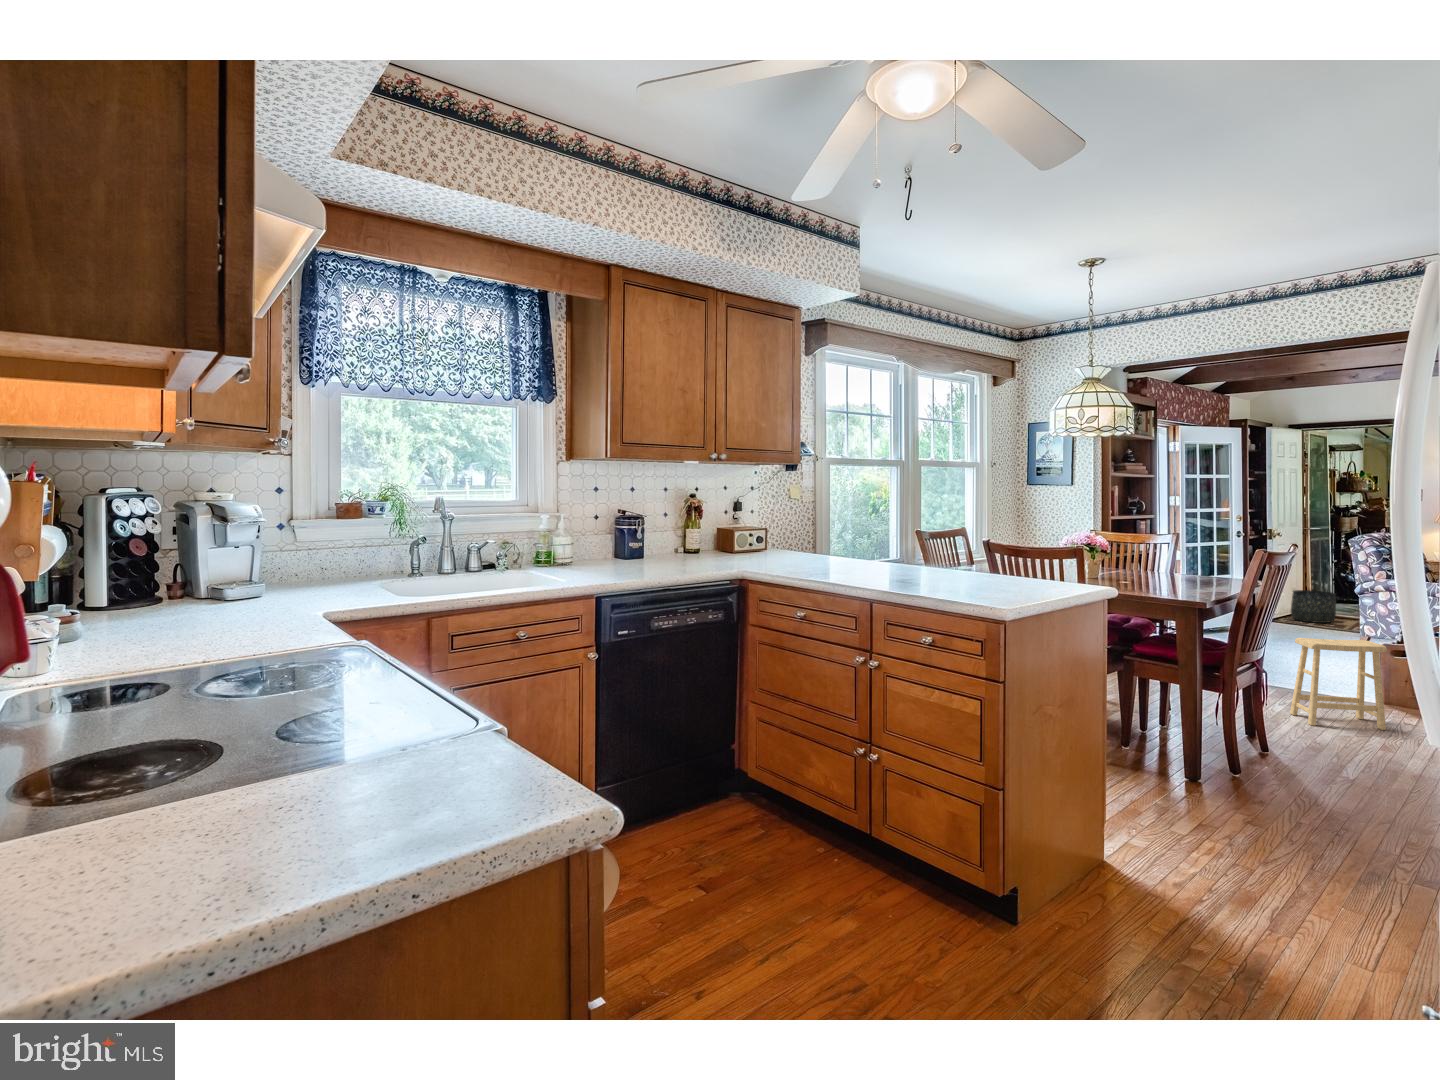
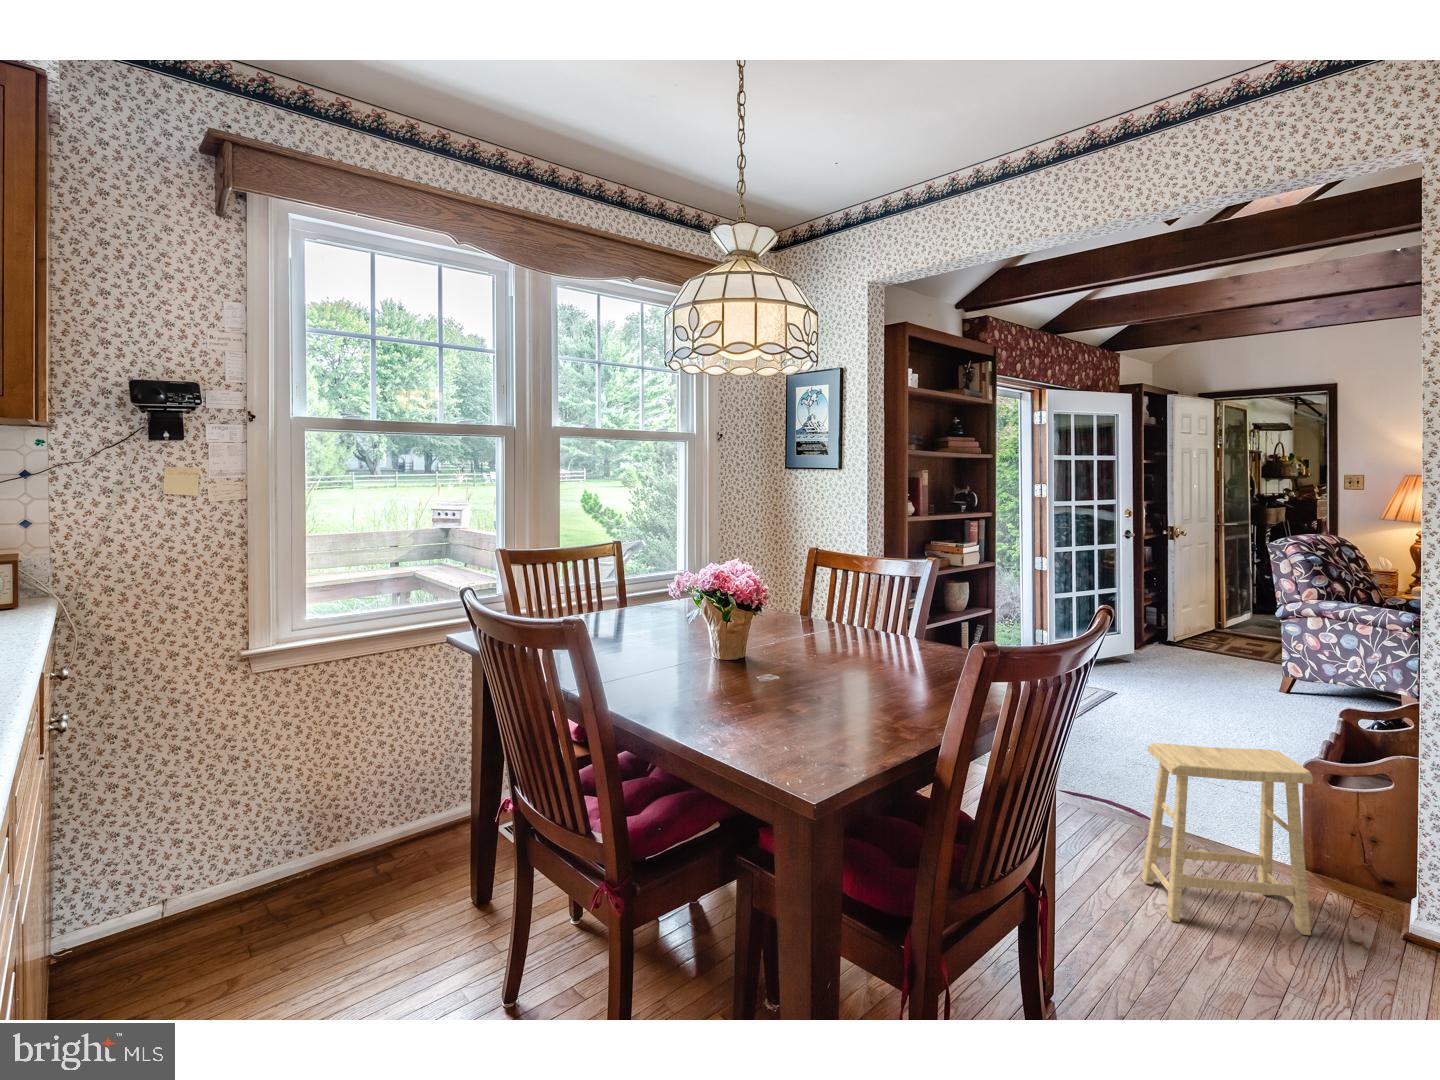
basket: present [1291,590,1336,623] -> none [1200,605,1256,648]

